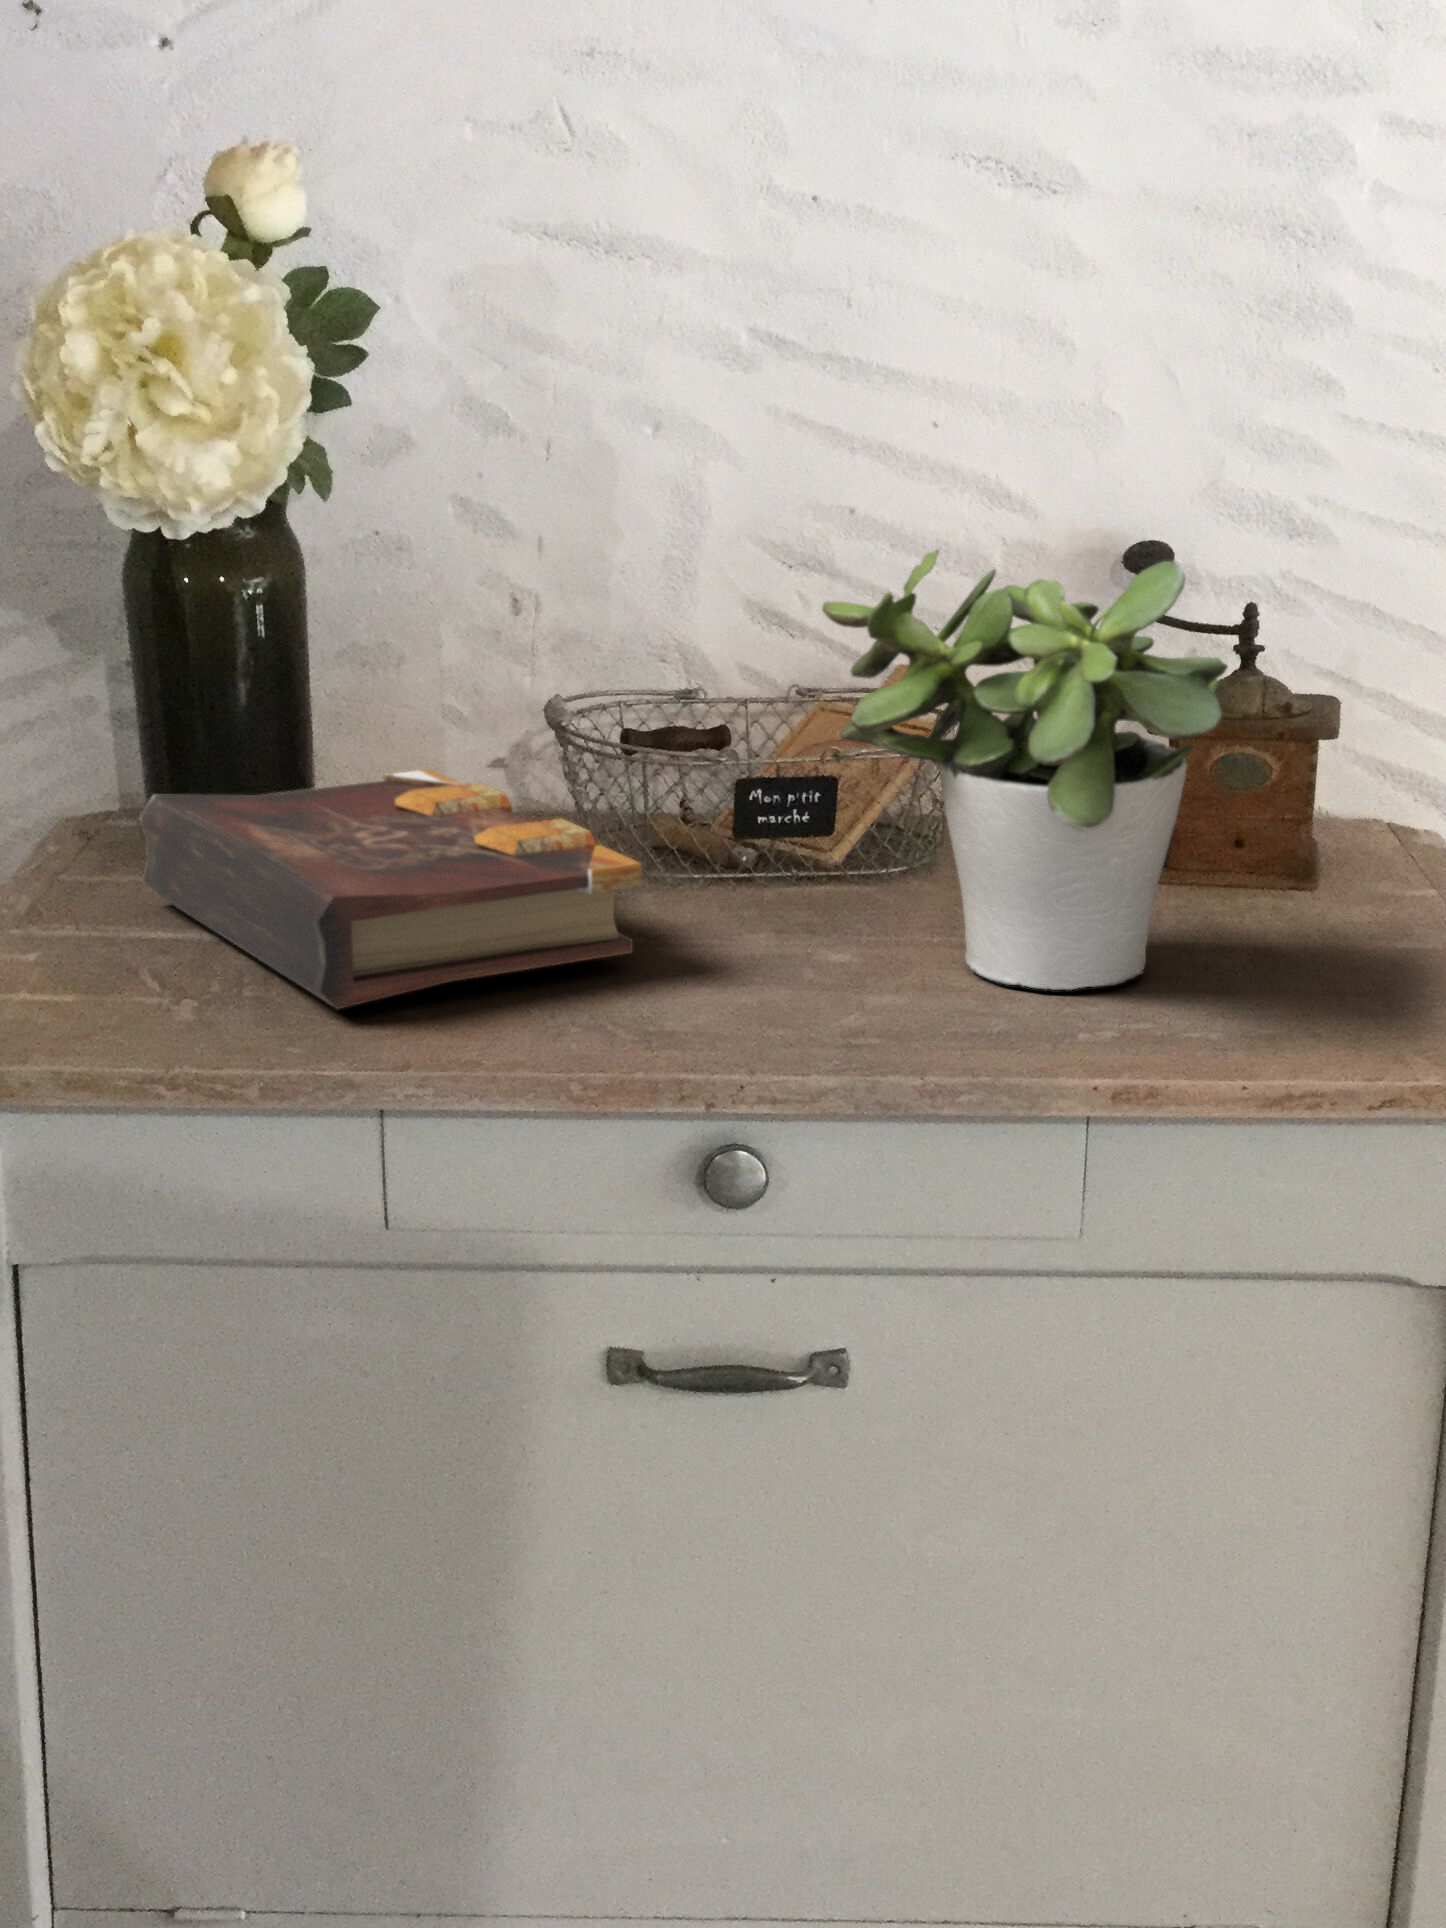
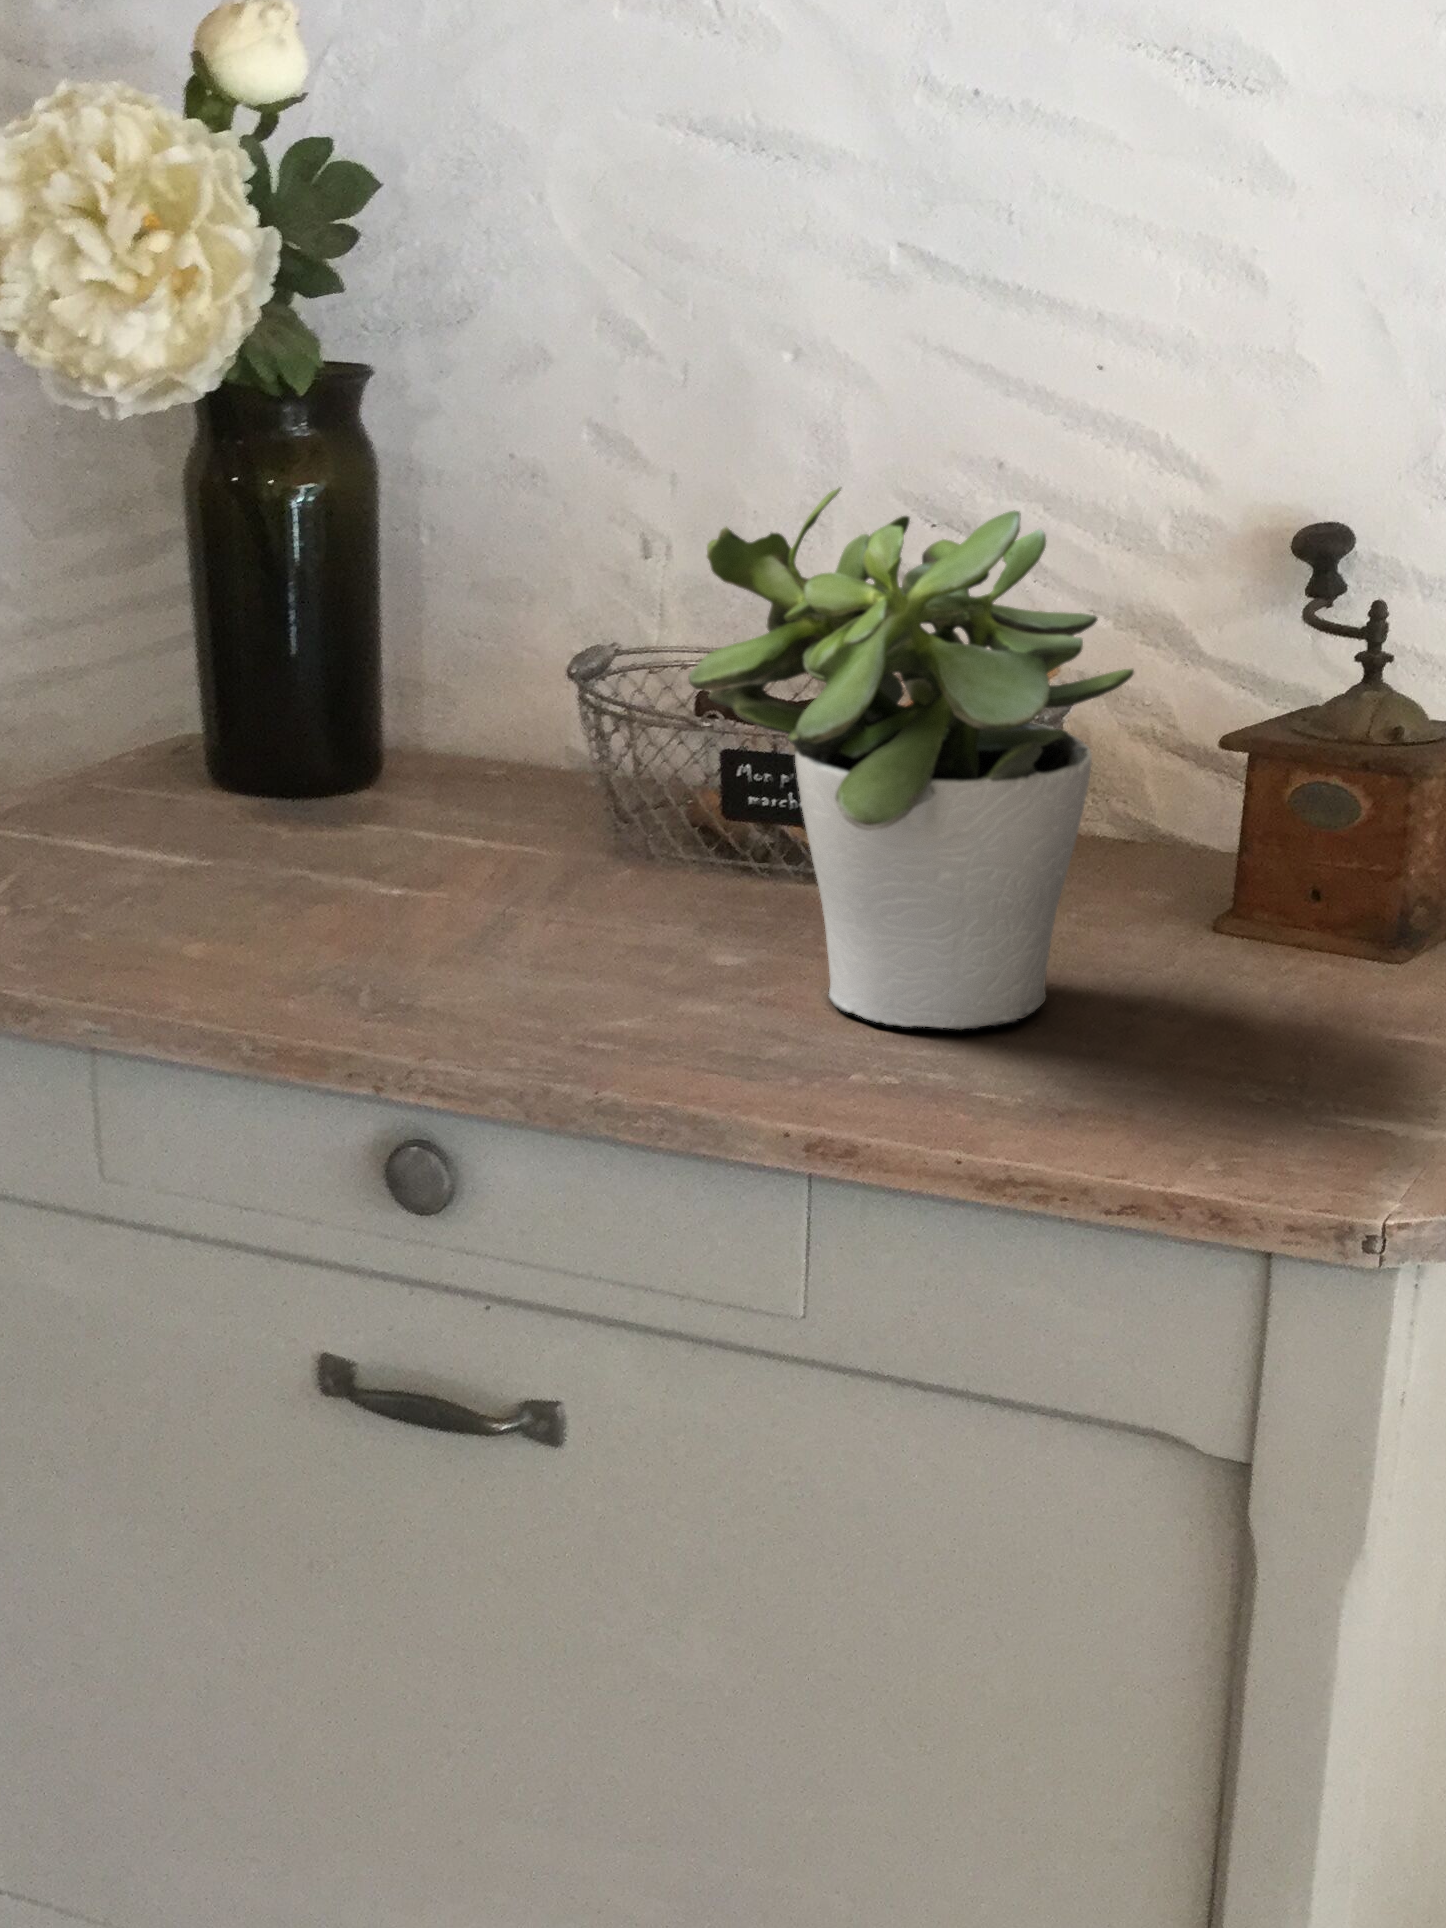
book: present [139,769,642,1009] -> none [73,698,480,932]

